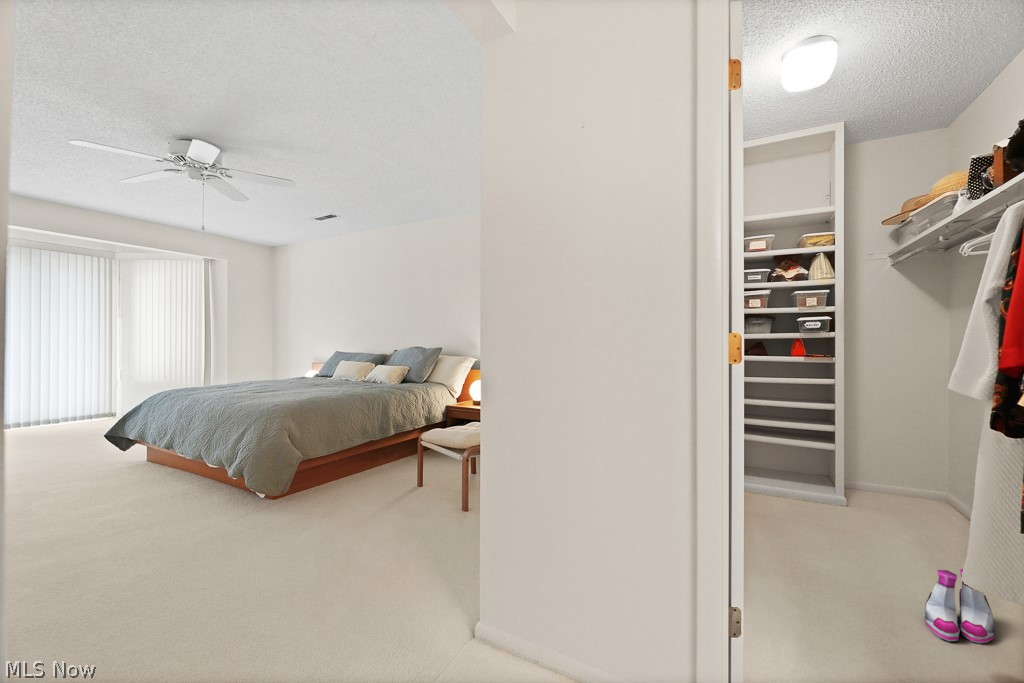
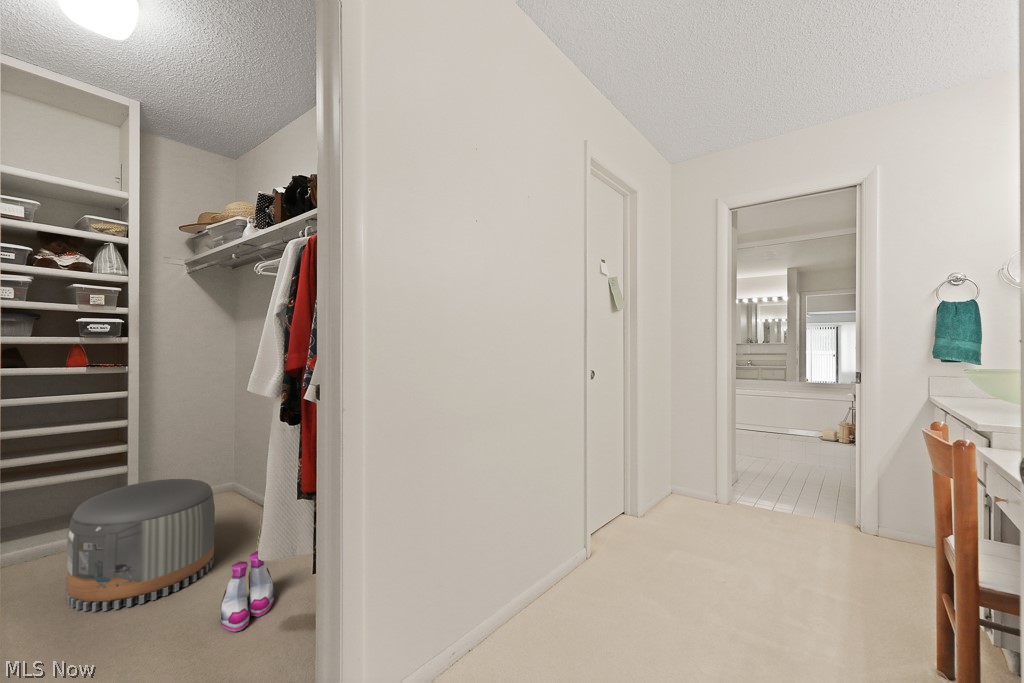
pouf: none [795,462,919,573] -> present [66,479,215,611]

